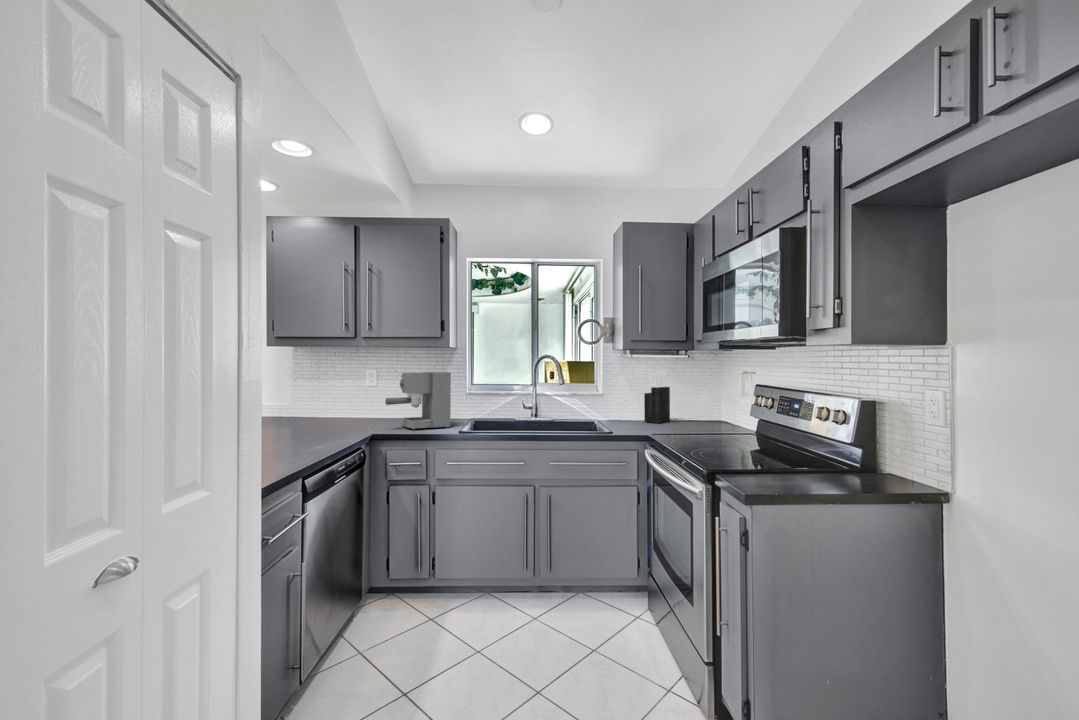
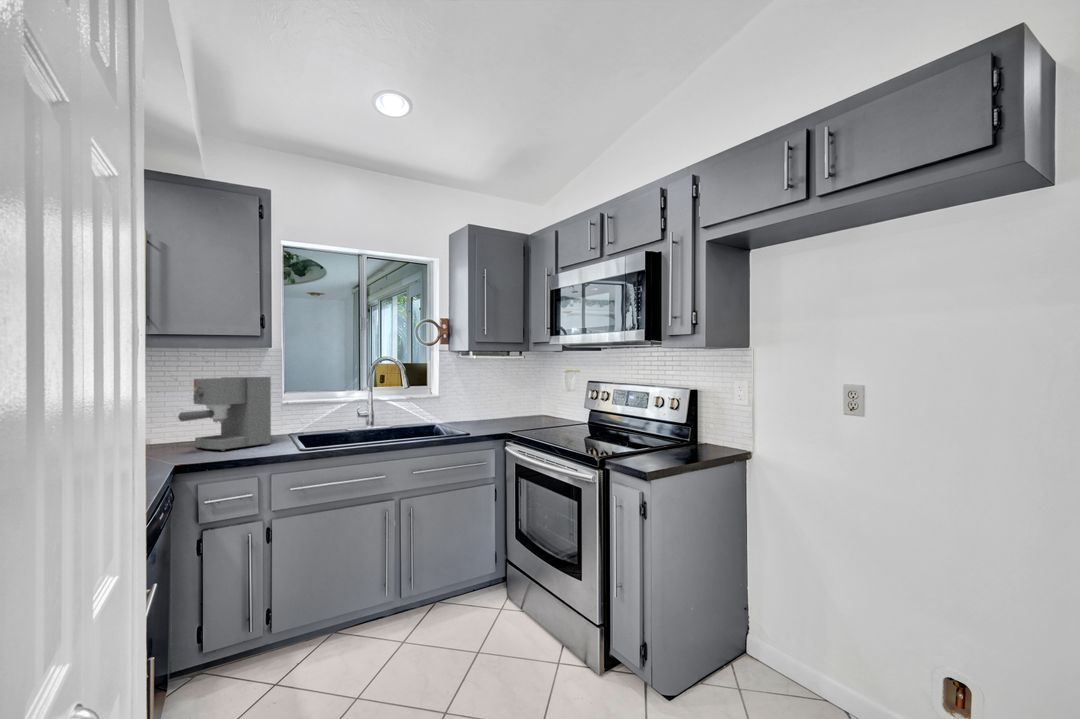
knife block: present [644,370,670,423] -> none [480,370,500,422]

